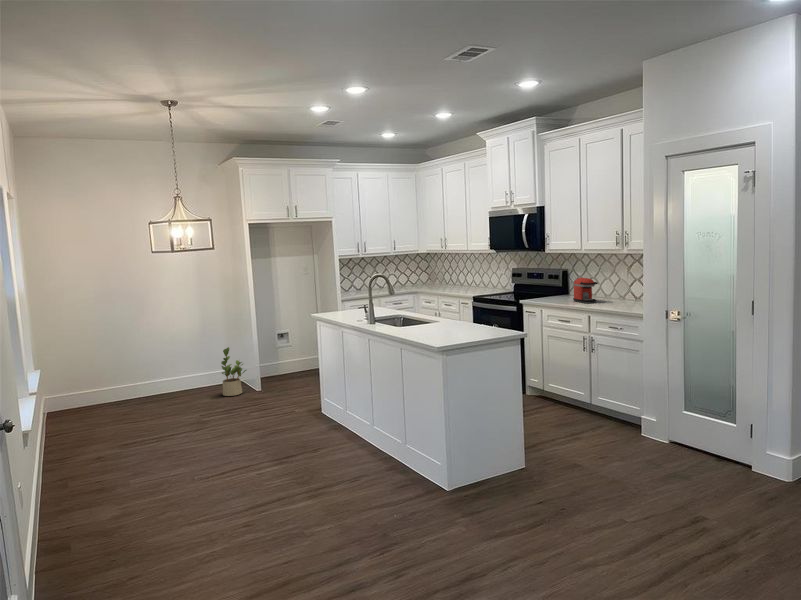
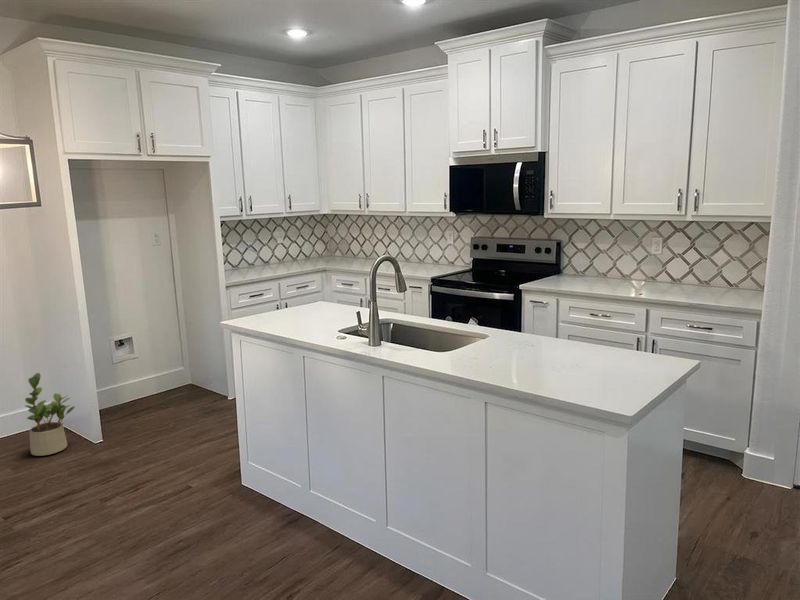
coffee maker: present [573,278,598,303] -> none [591,253,636,288]

